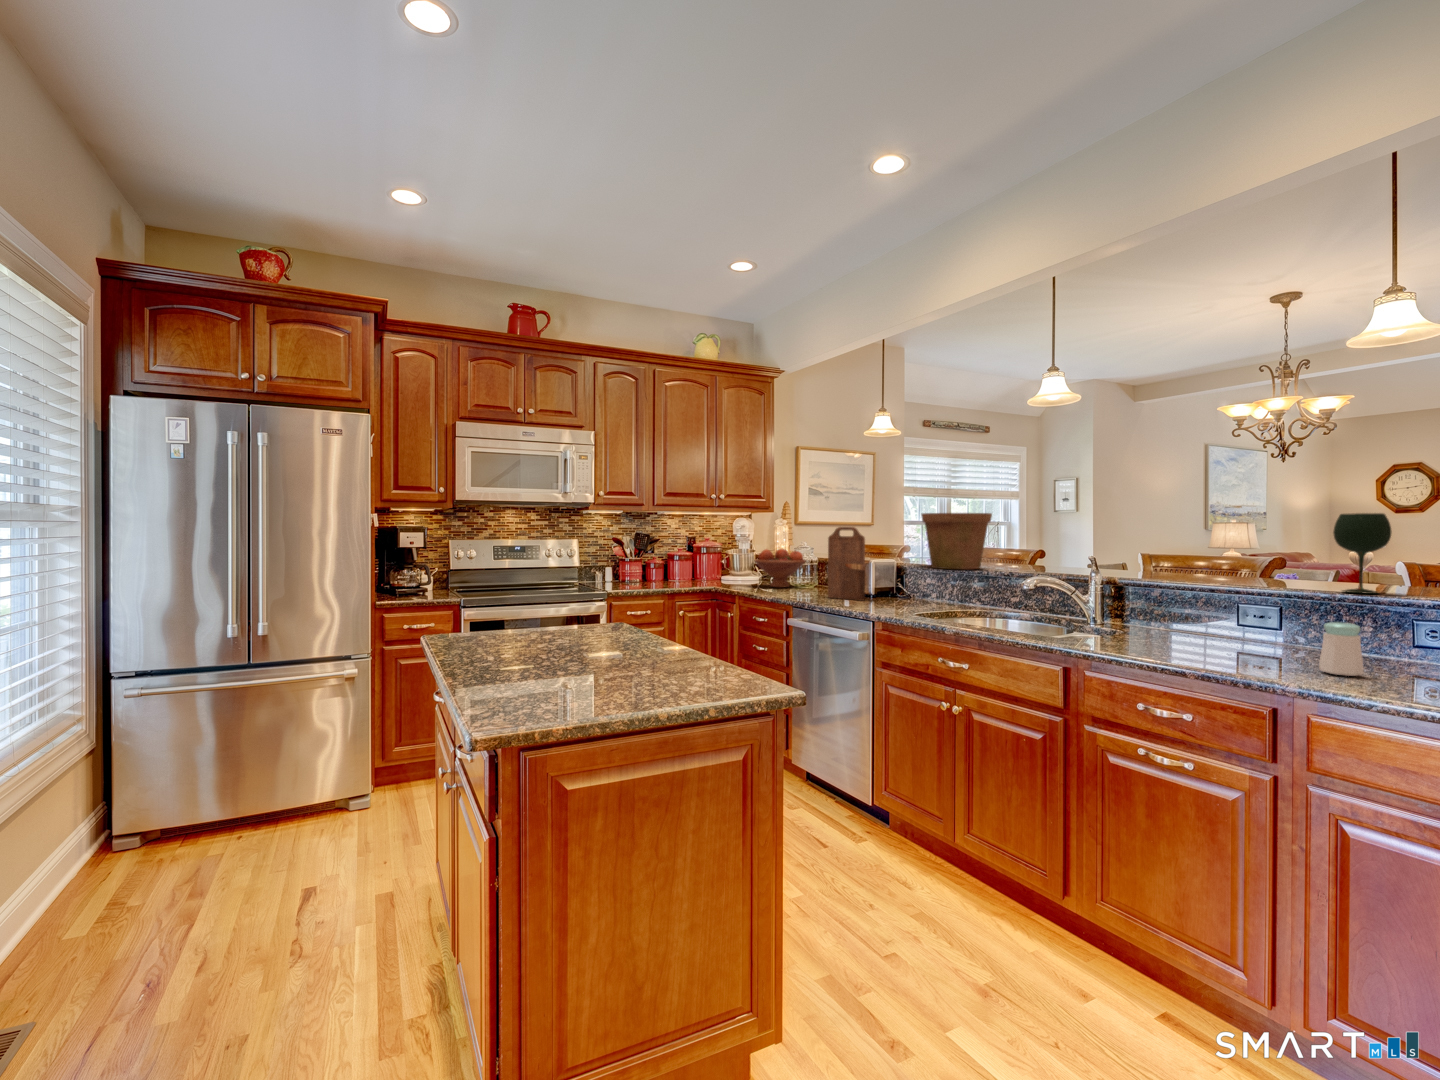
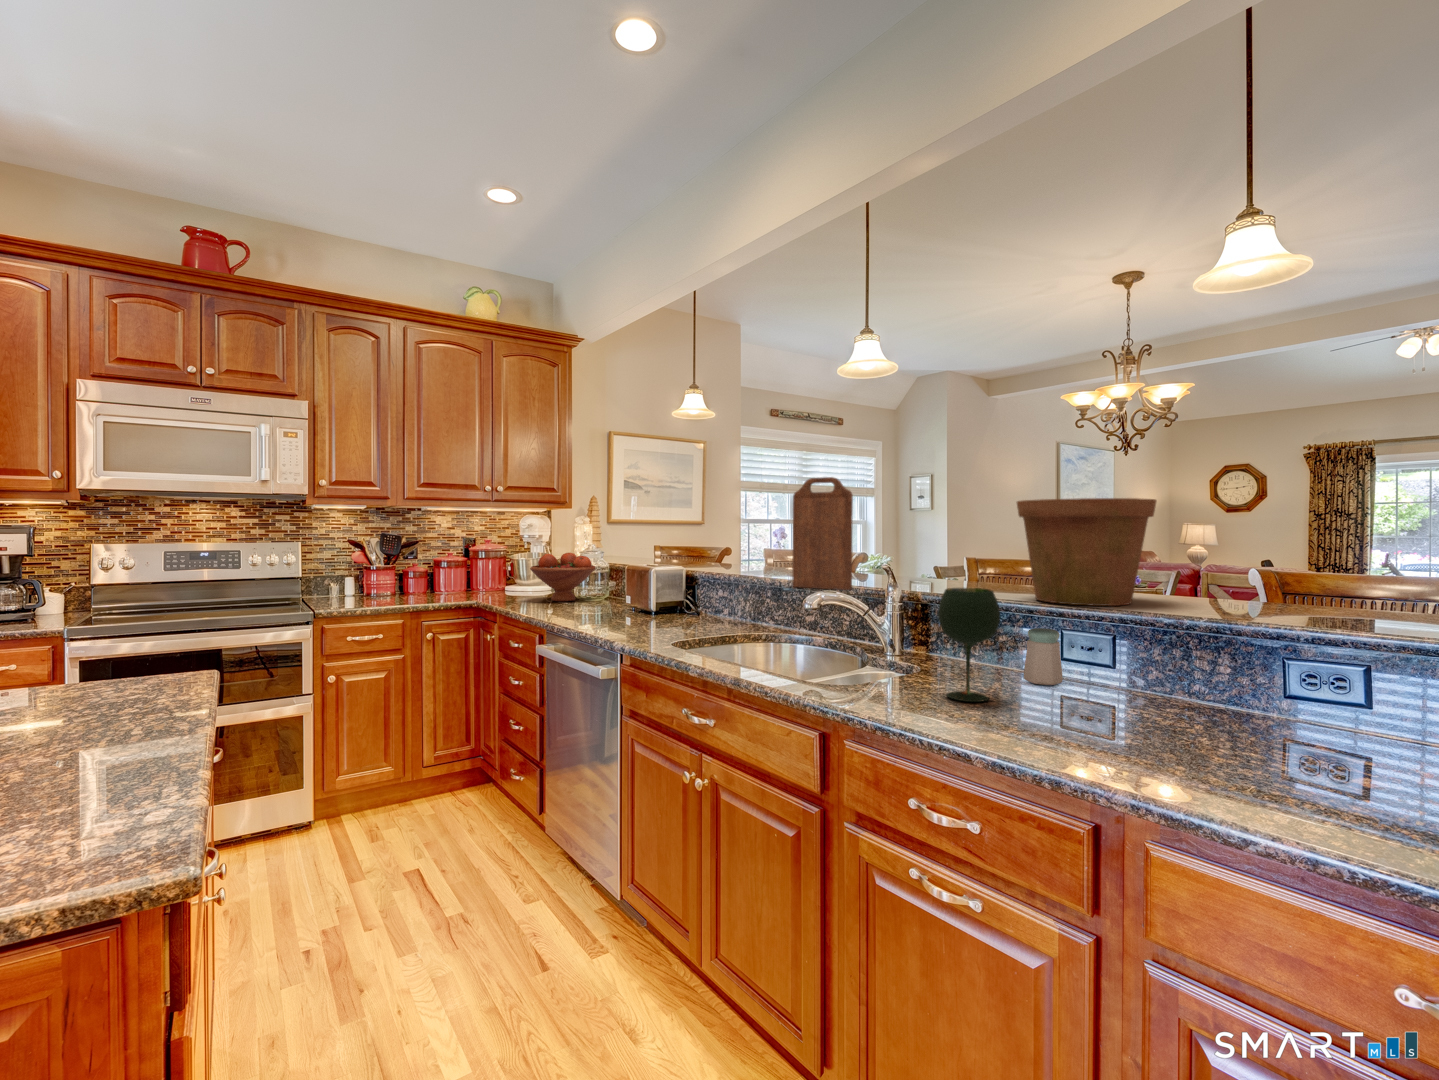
flower pot: present [921,513,992,569] -> present [1017,498,1157,606]
wine glass: present [1333,513,1392,594] -> present [938,588,1000,702]
cutting board: present [828,527,865,600] -> present [793,477,853,590]
salt shaker: present [1319,622,1364,676] -> present [1024,628,1063,685]

